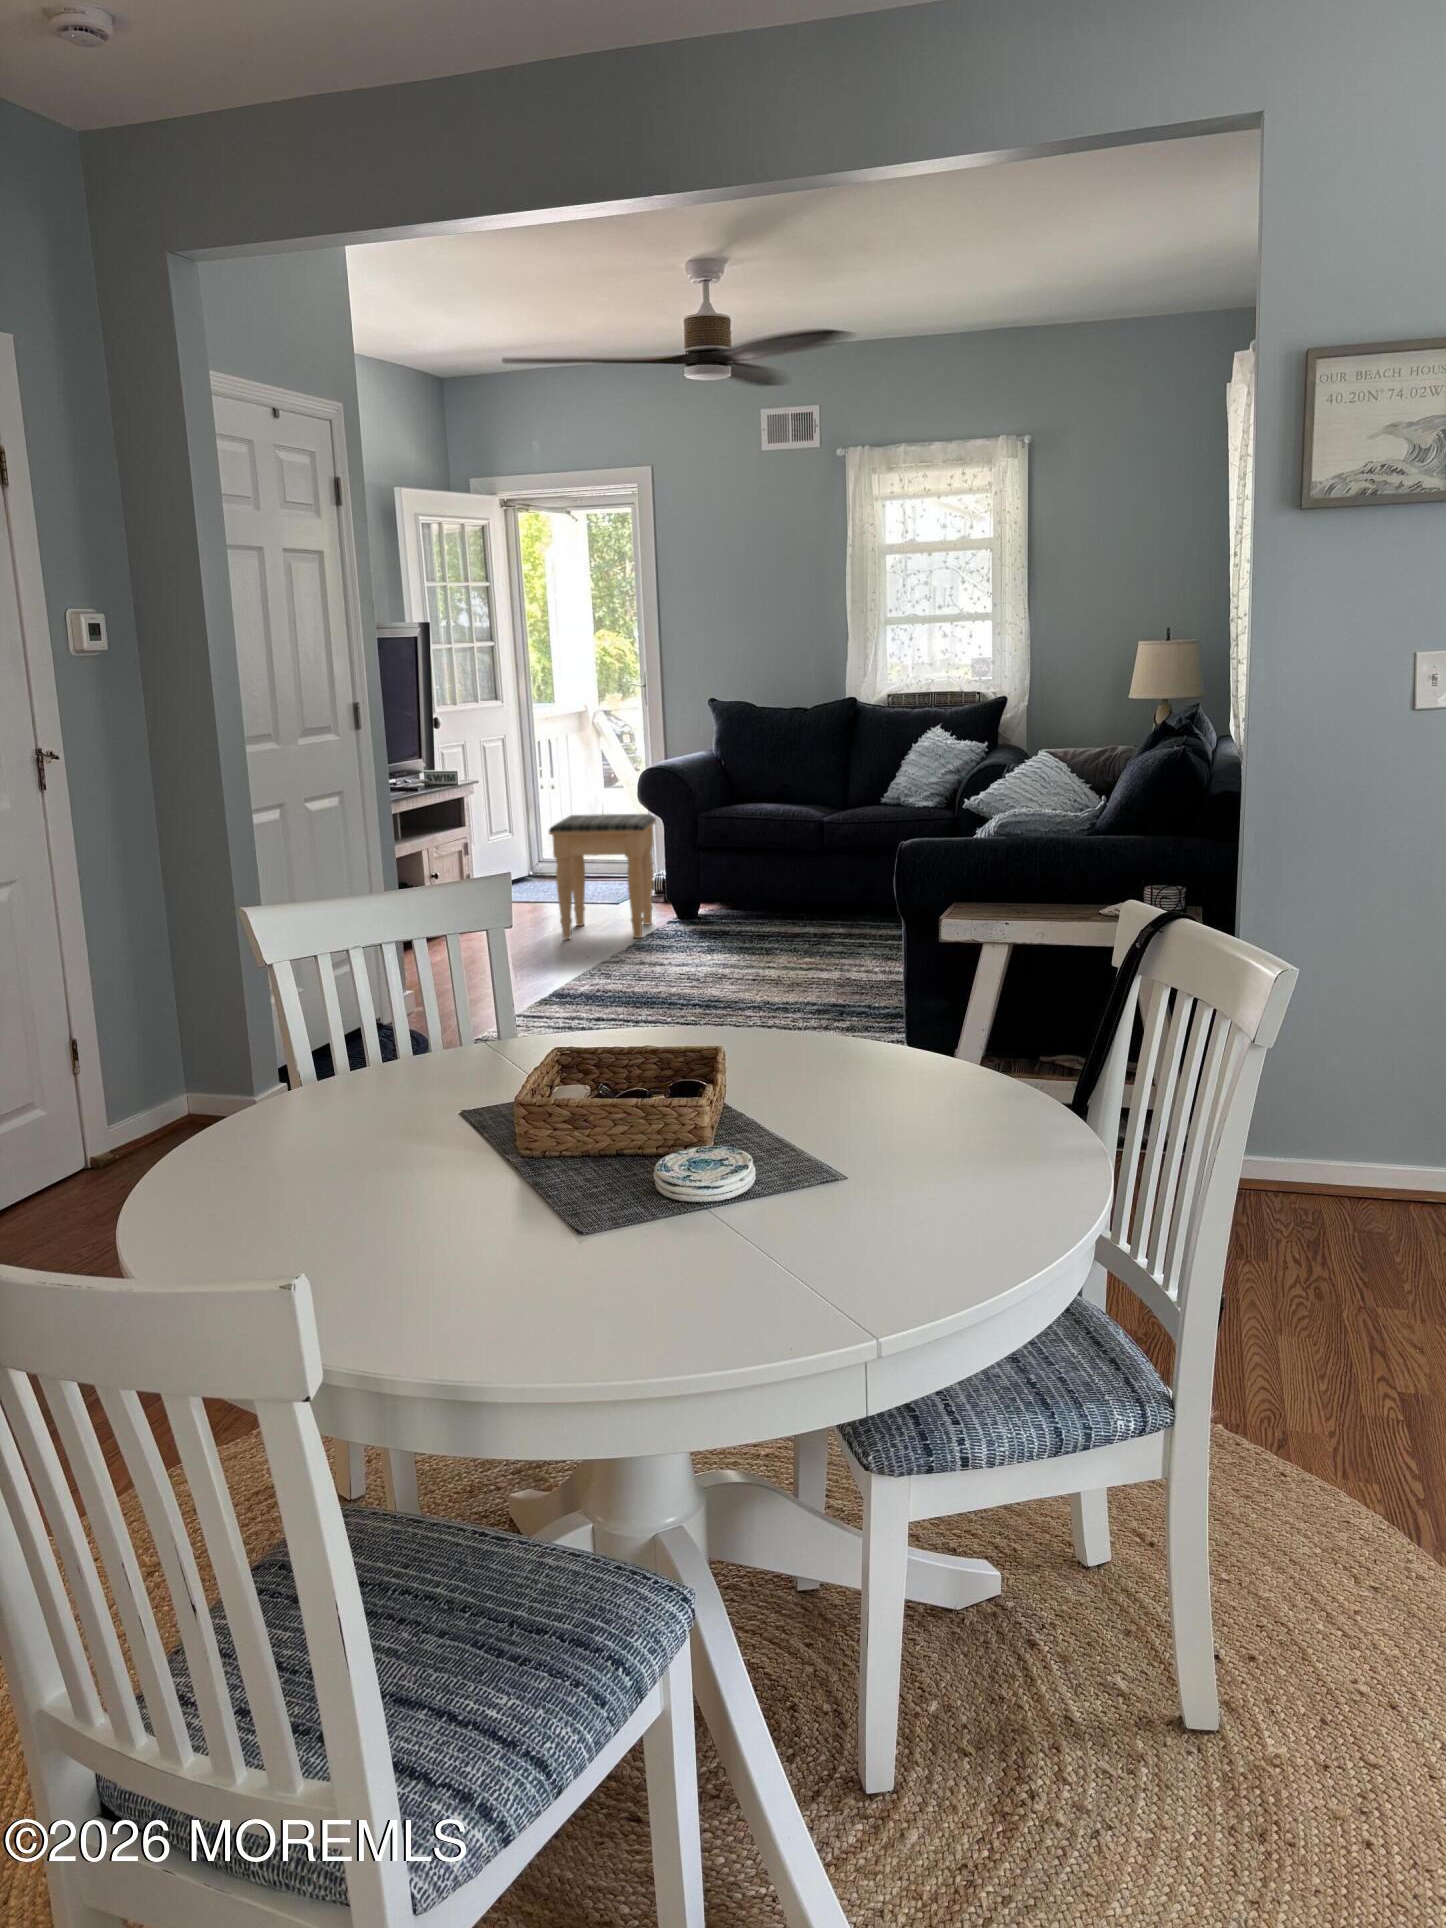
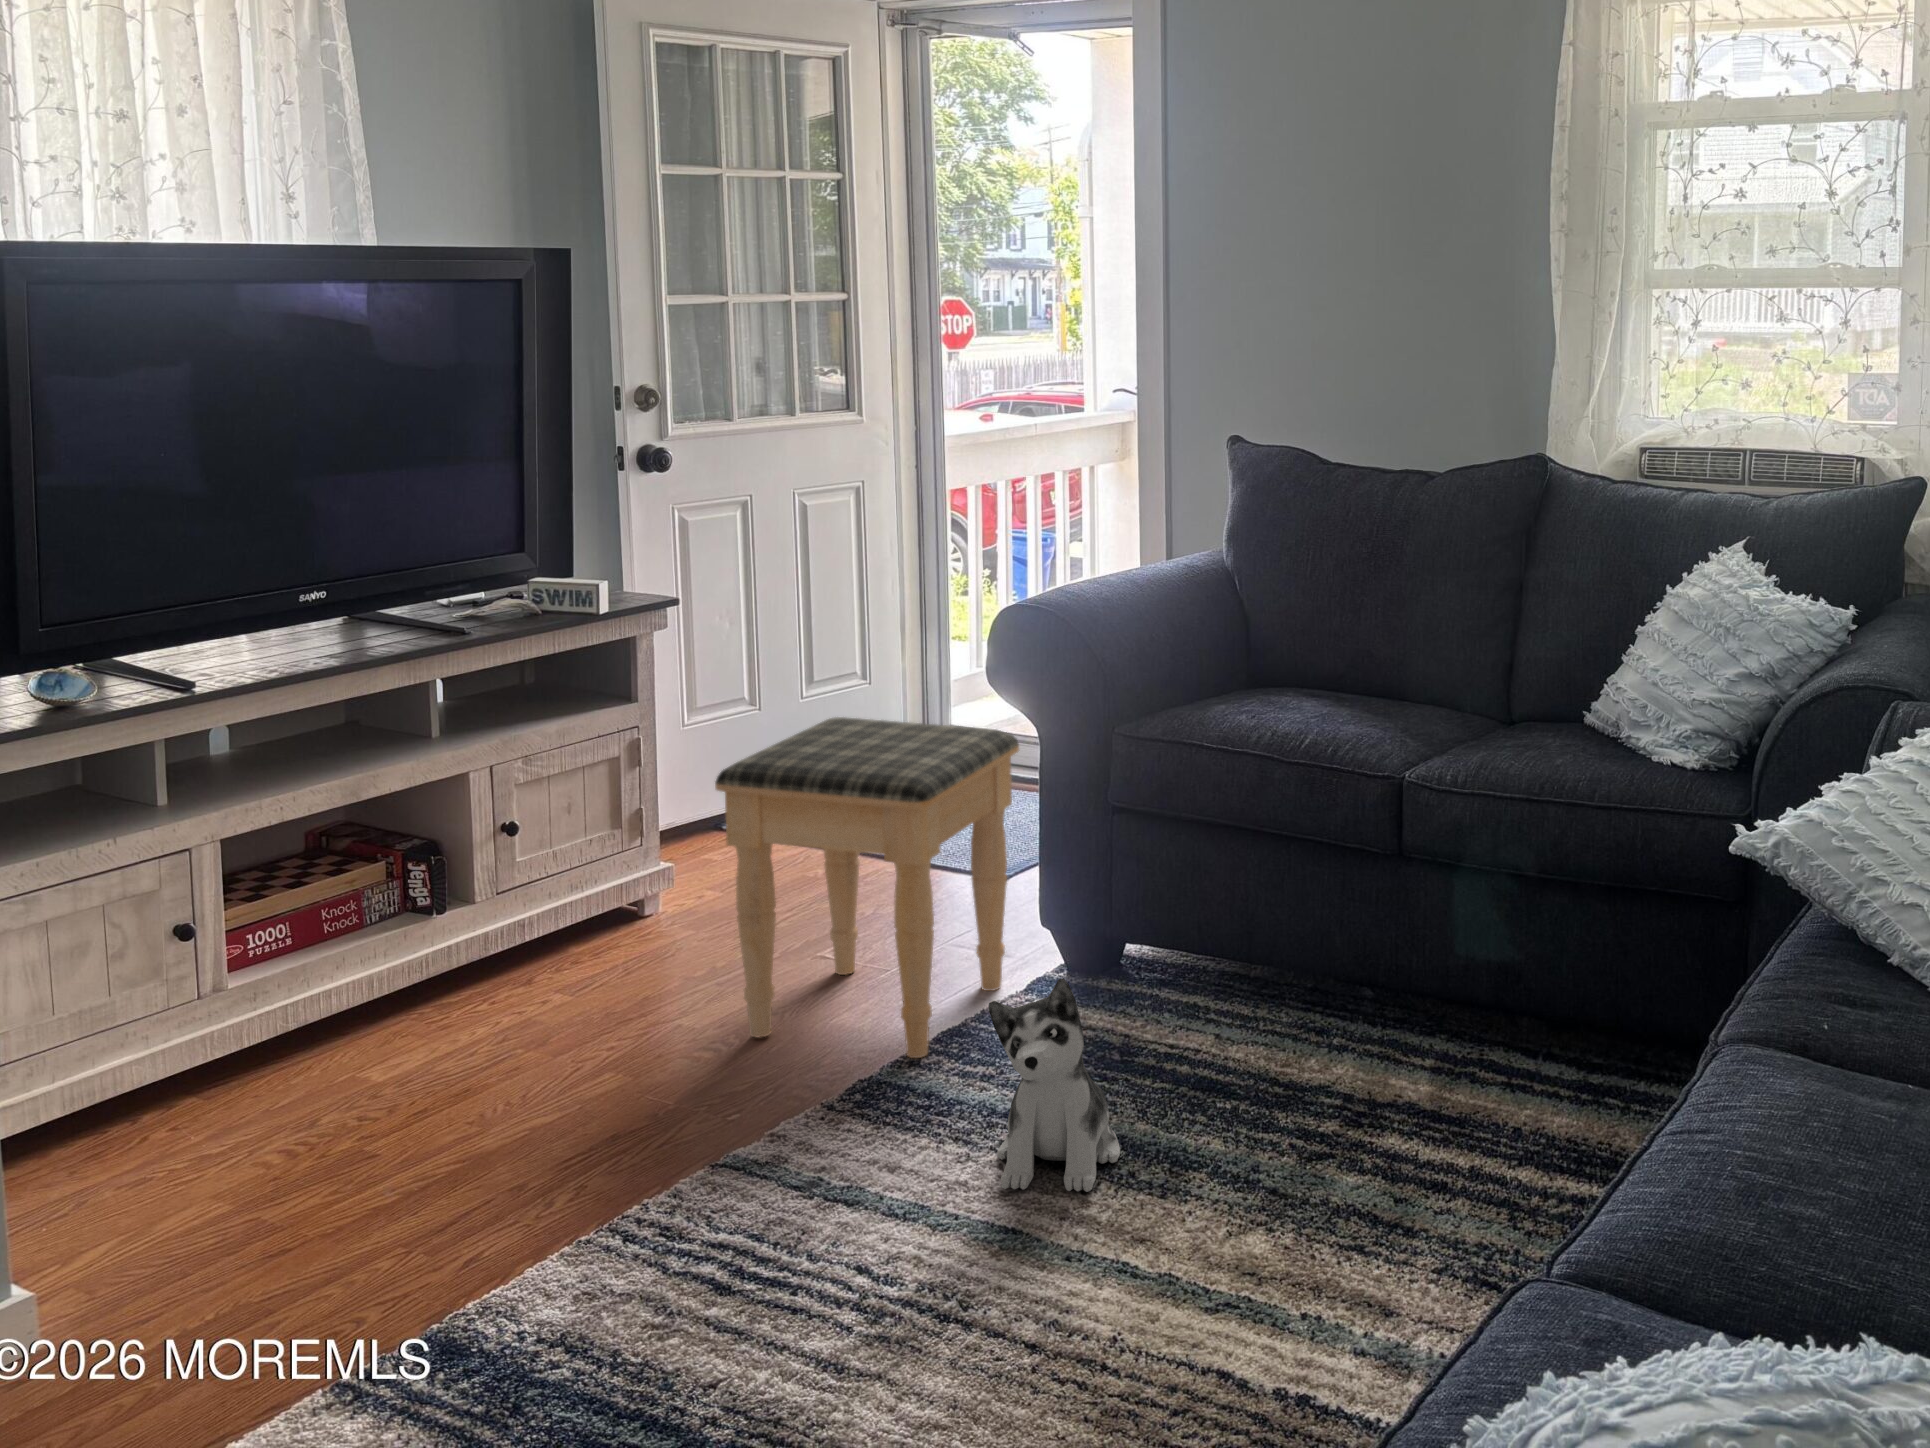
plush toy: none [696,878,743,955] -> present [989,978,1120,1192]

